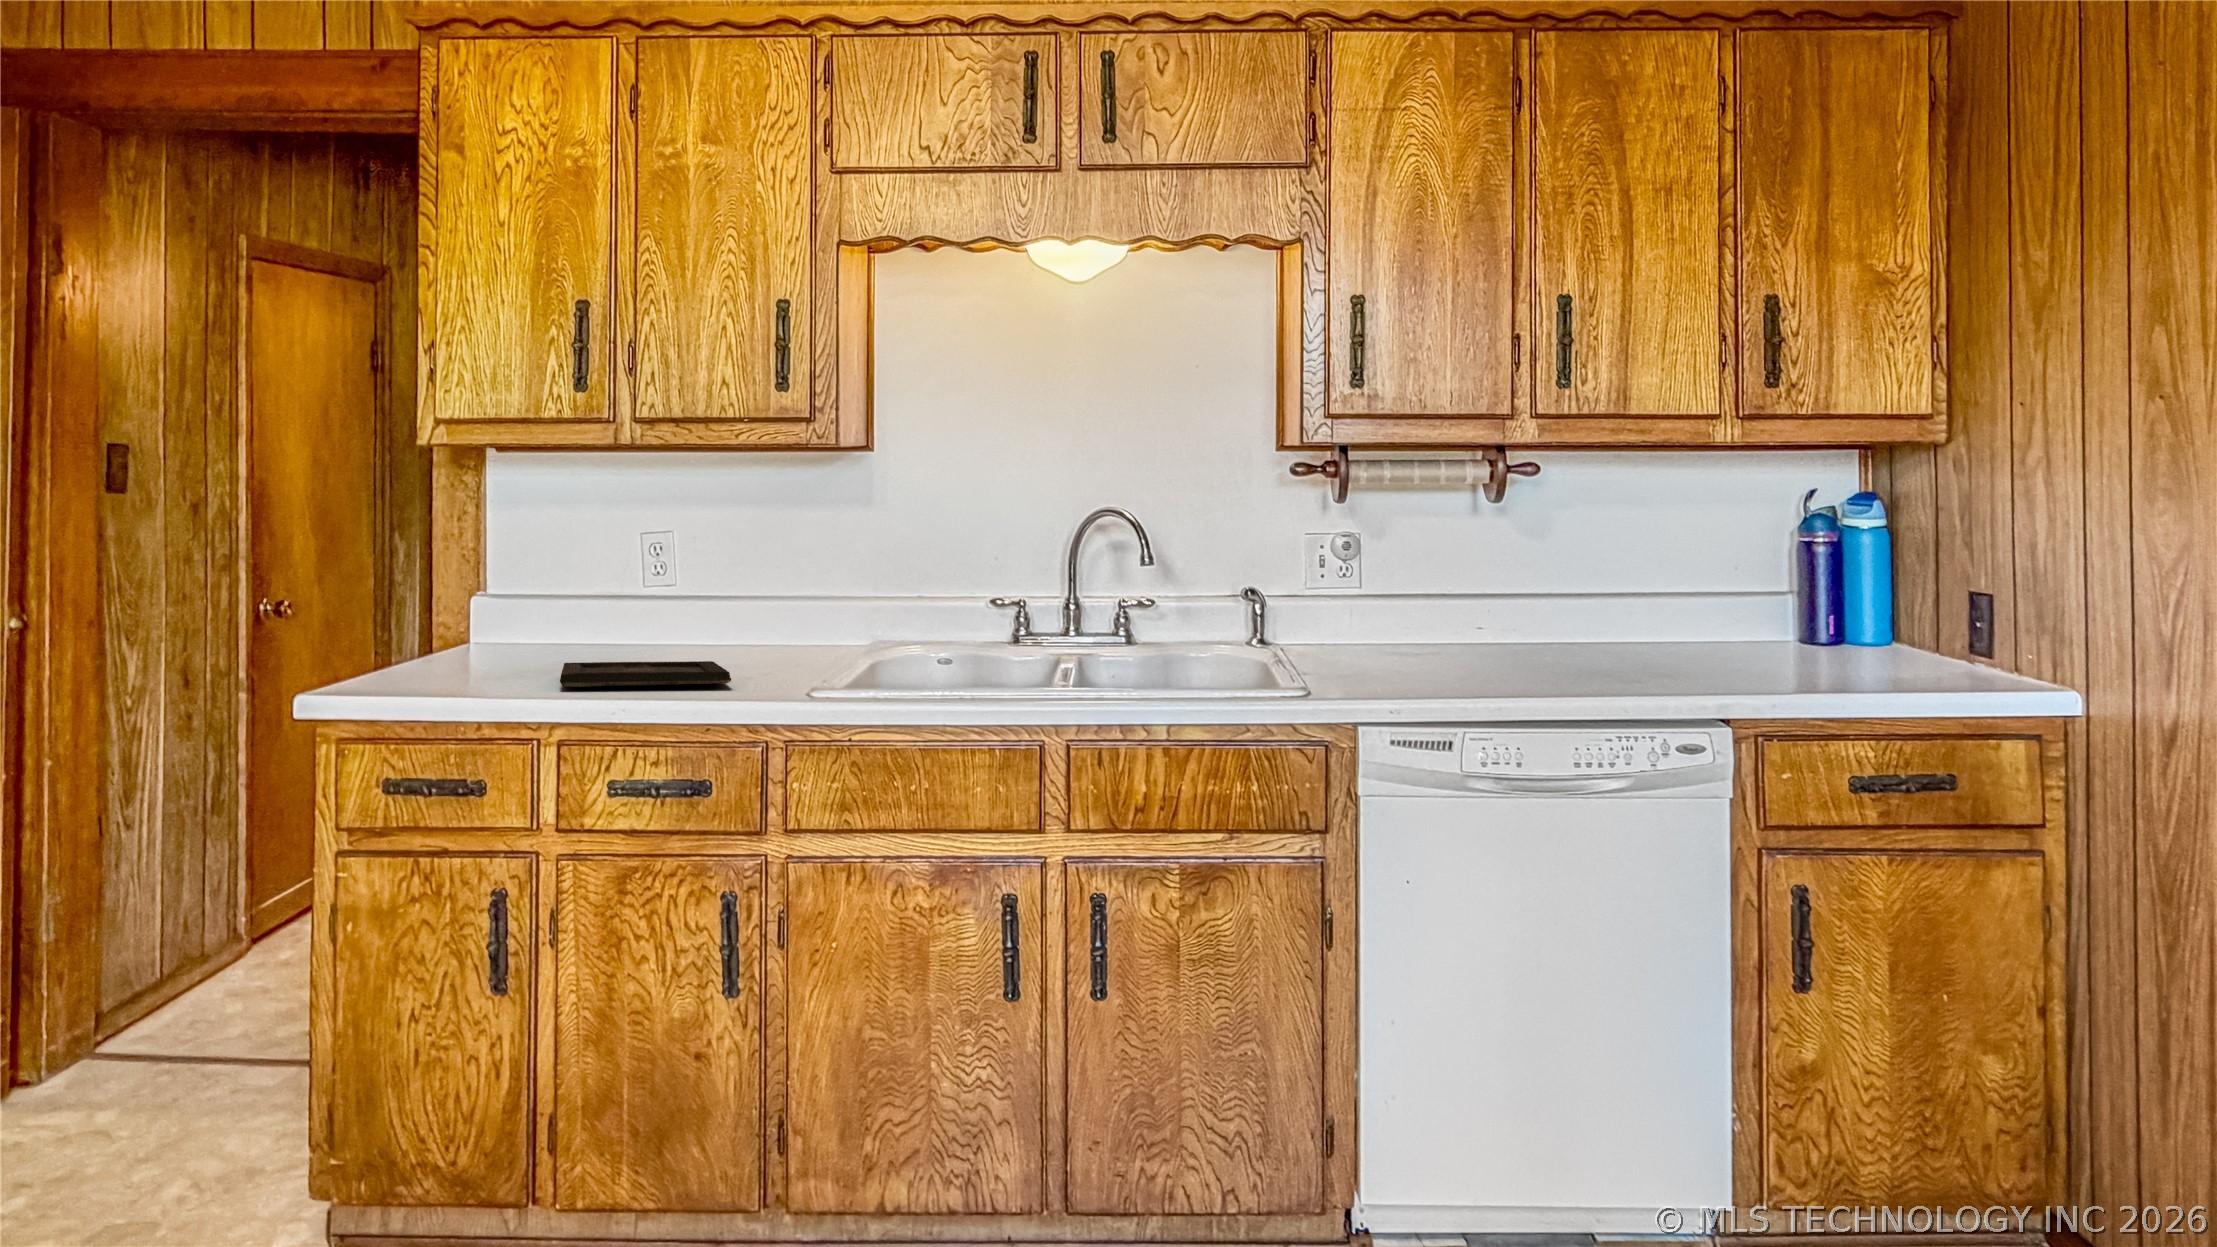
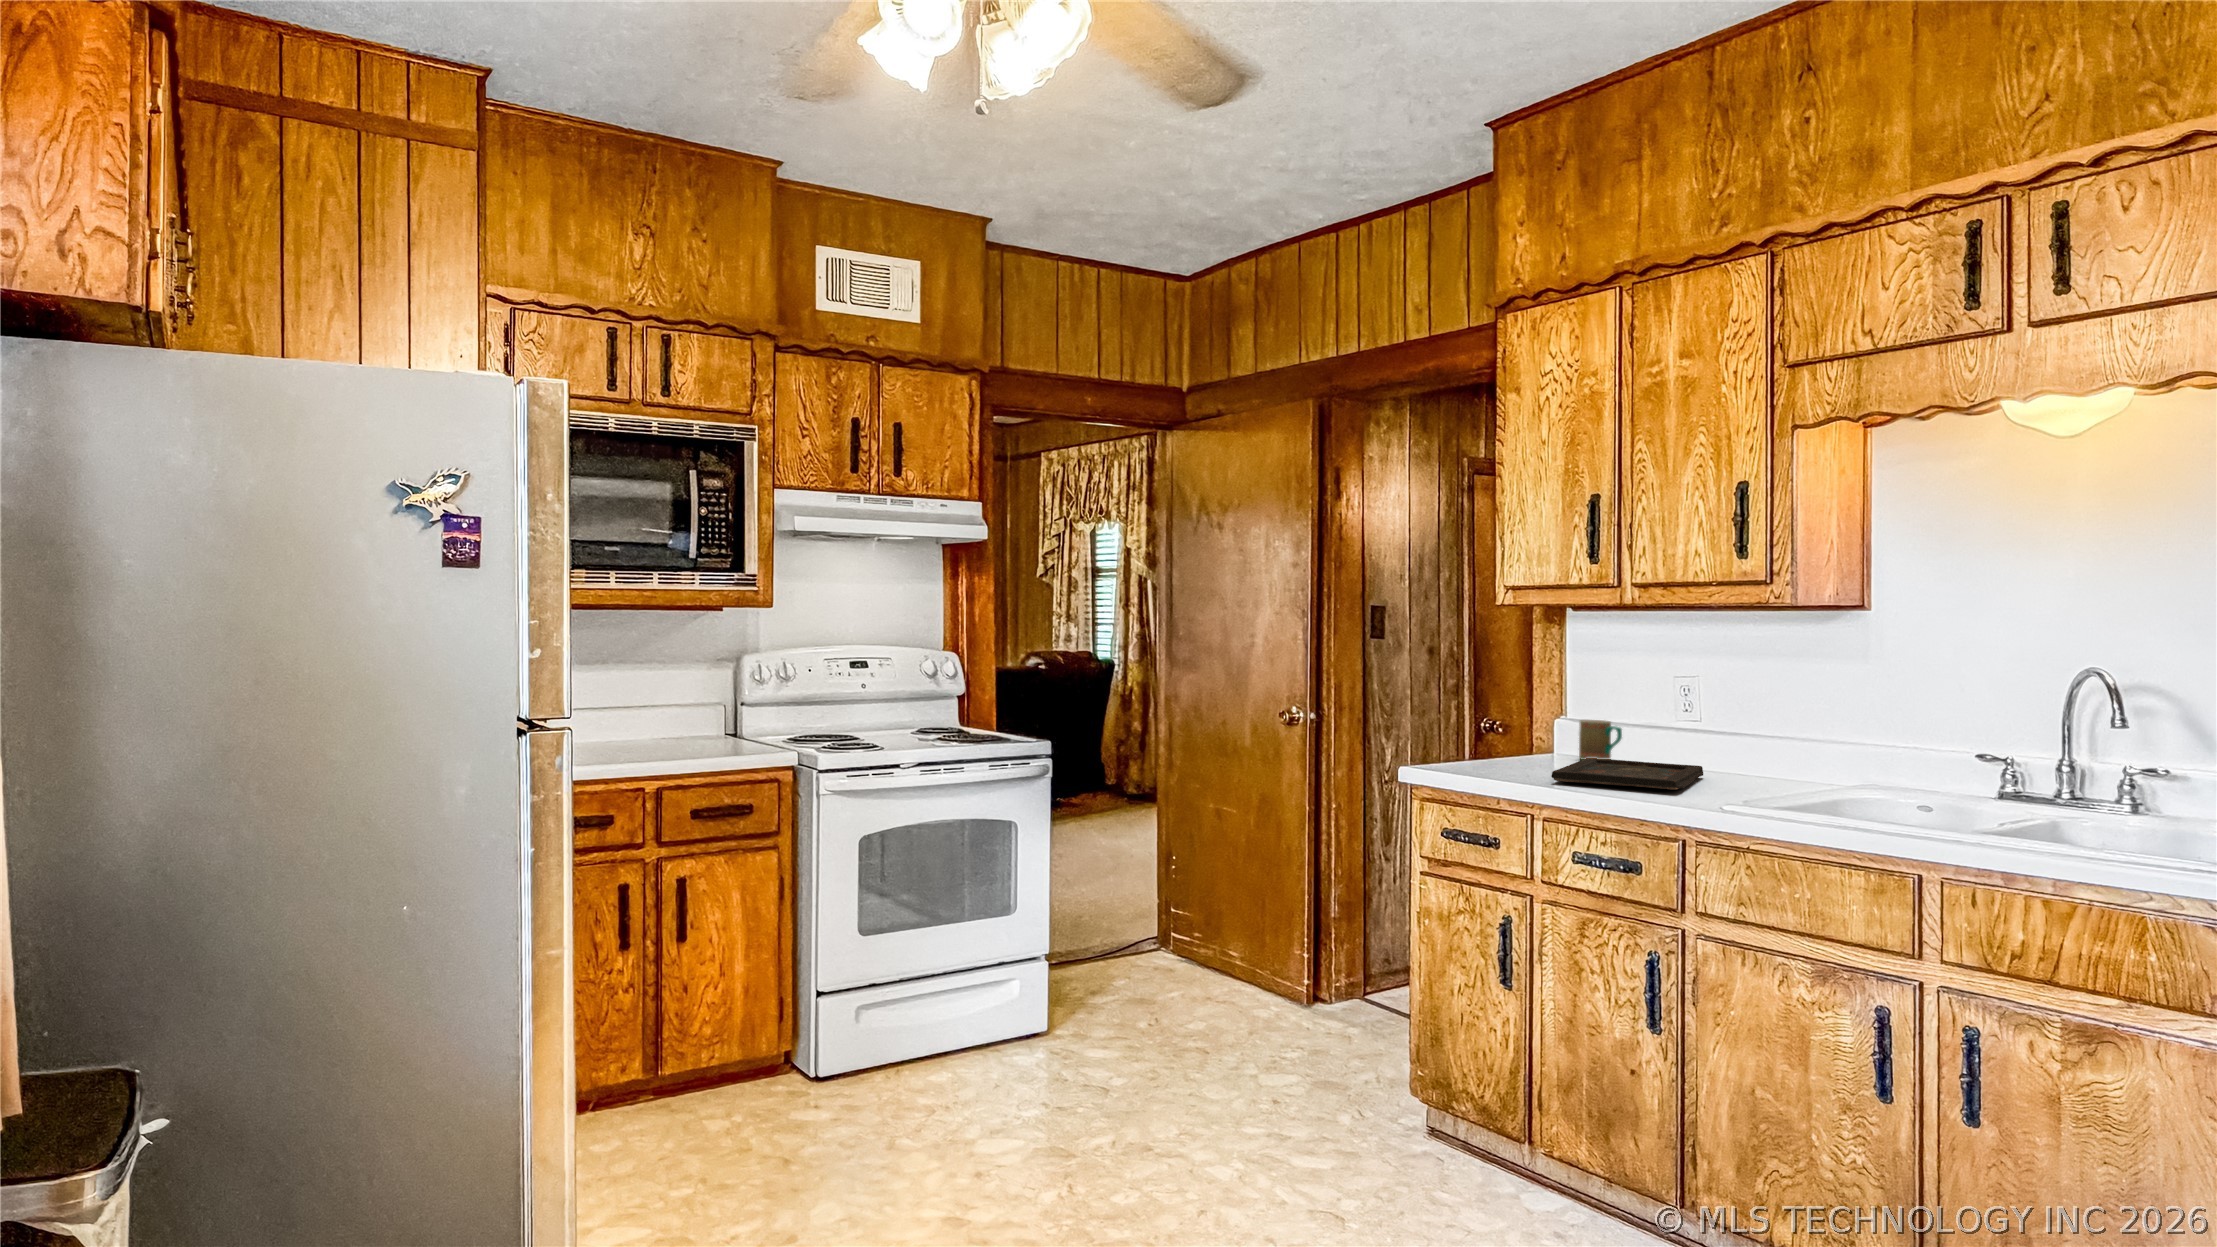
mug: none [533,618,593,670] -> present [1579,720,1622,759]

